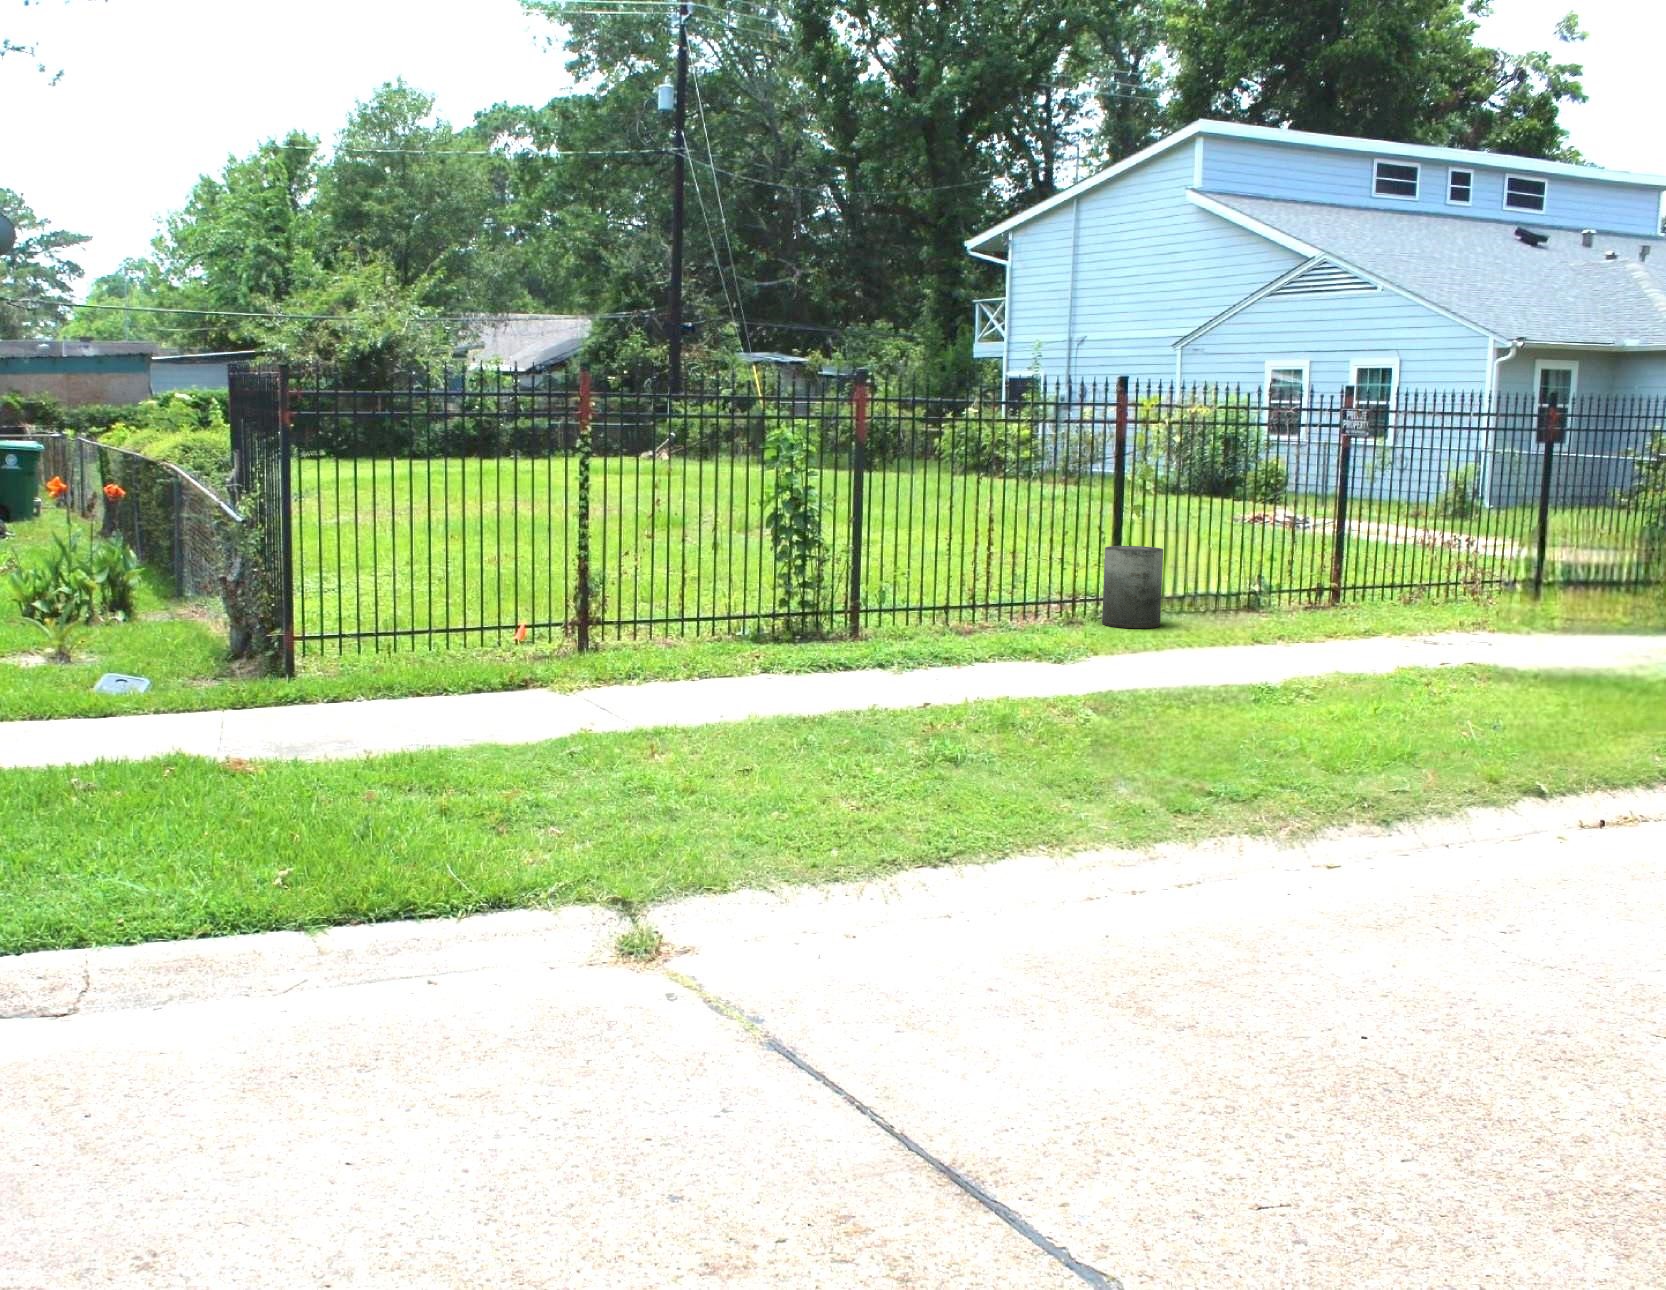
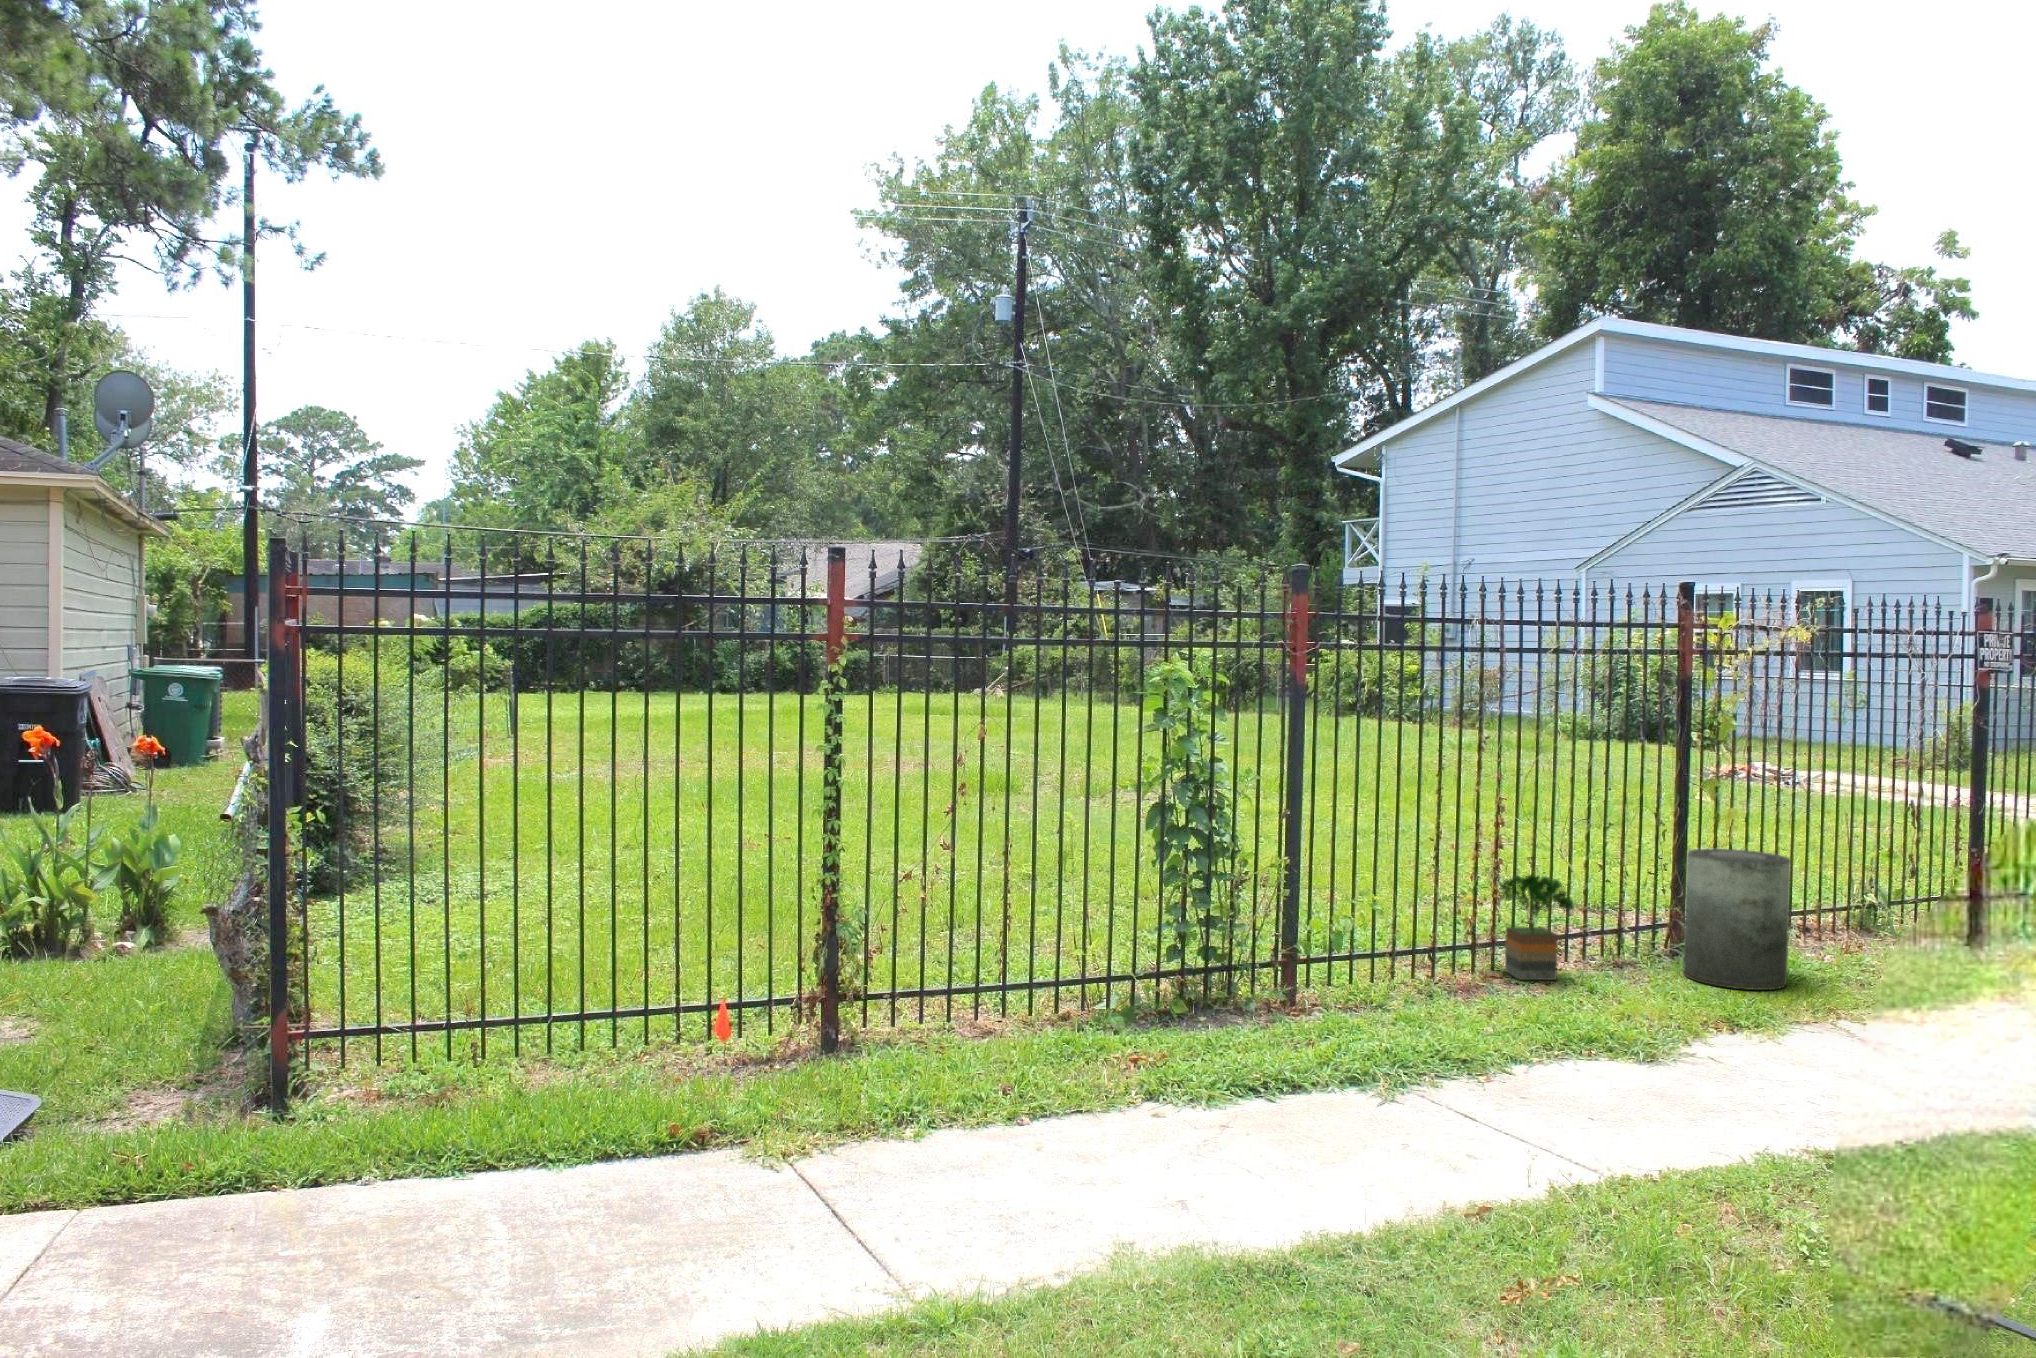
potted tree: none [988,561,1034,626] -> present [1500,874,1574,980]

